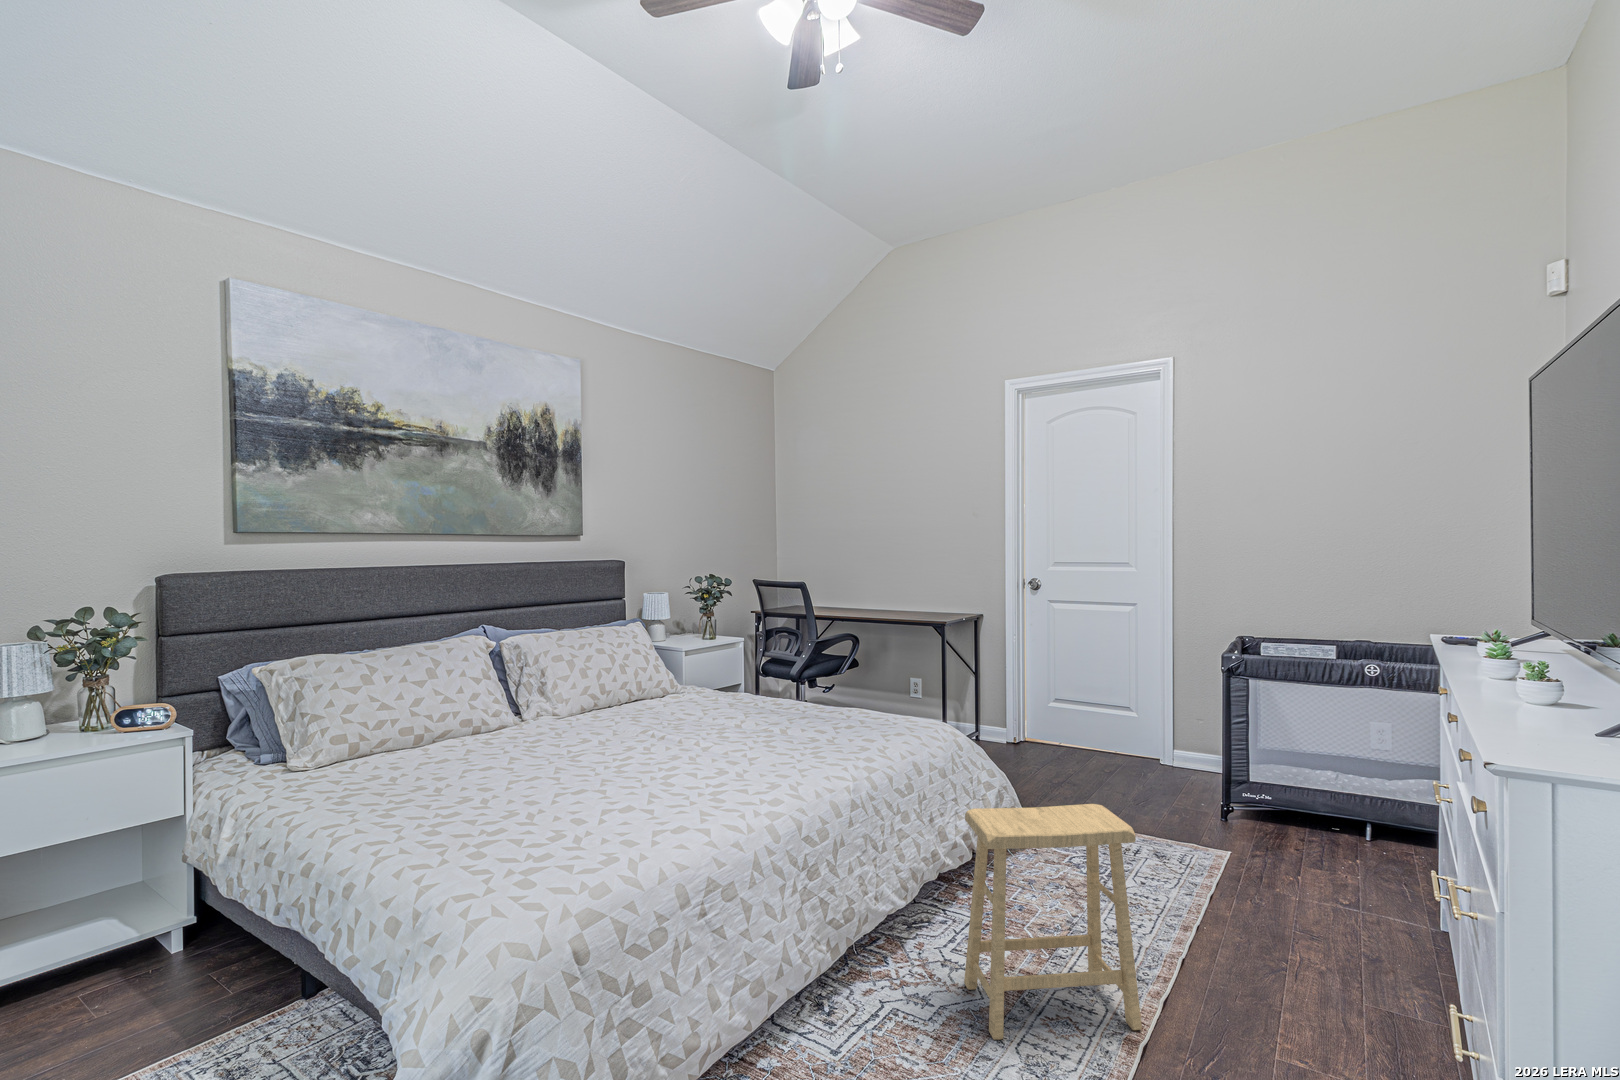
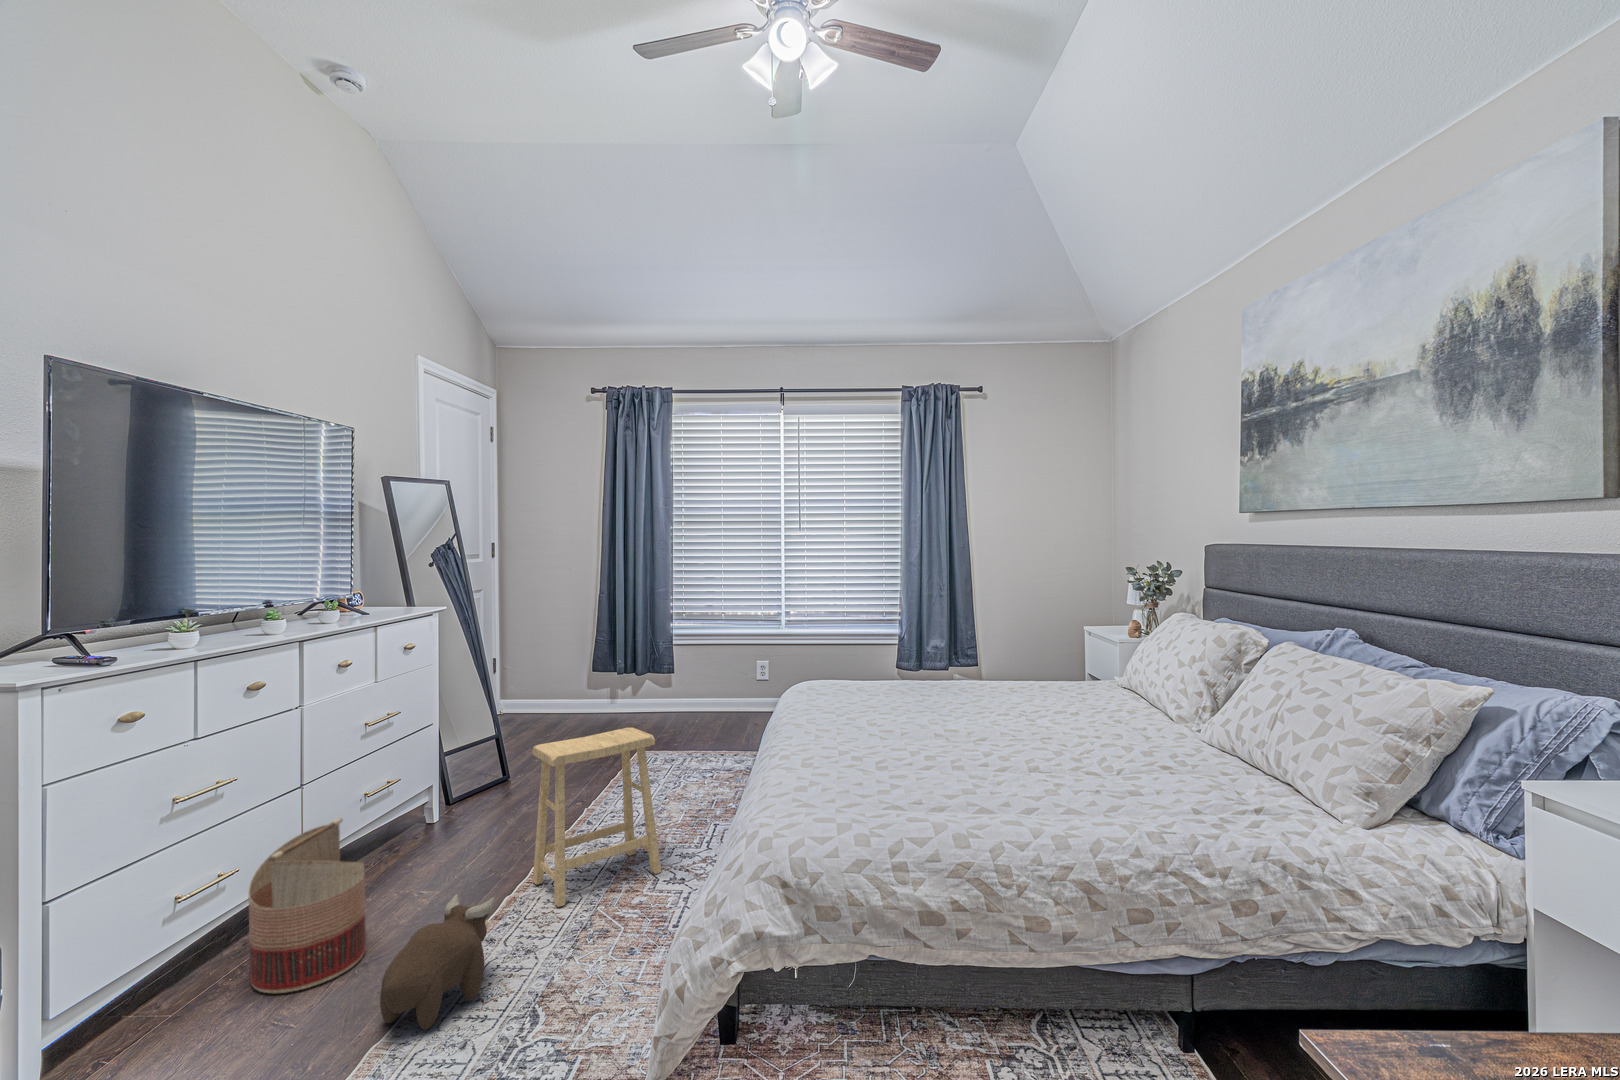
basket: none [1304,840,1431,1028] -> present [249,818,366,993]
plush toy: none [1143,854,1224,933] -> present [380,894,495,1030]

